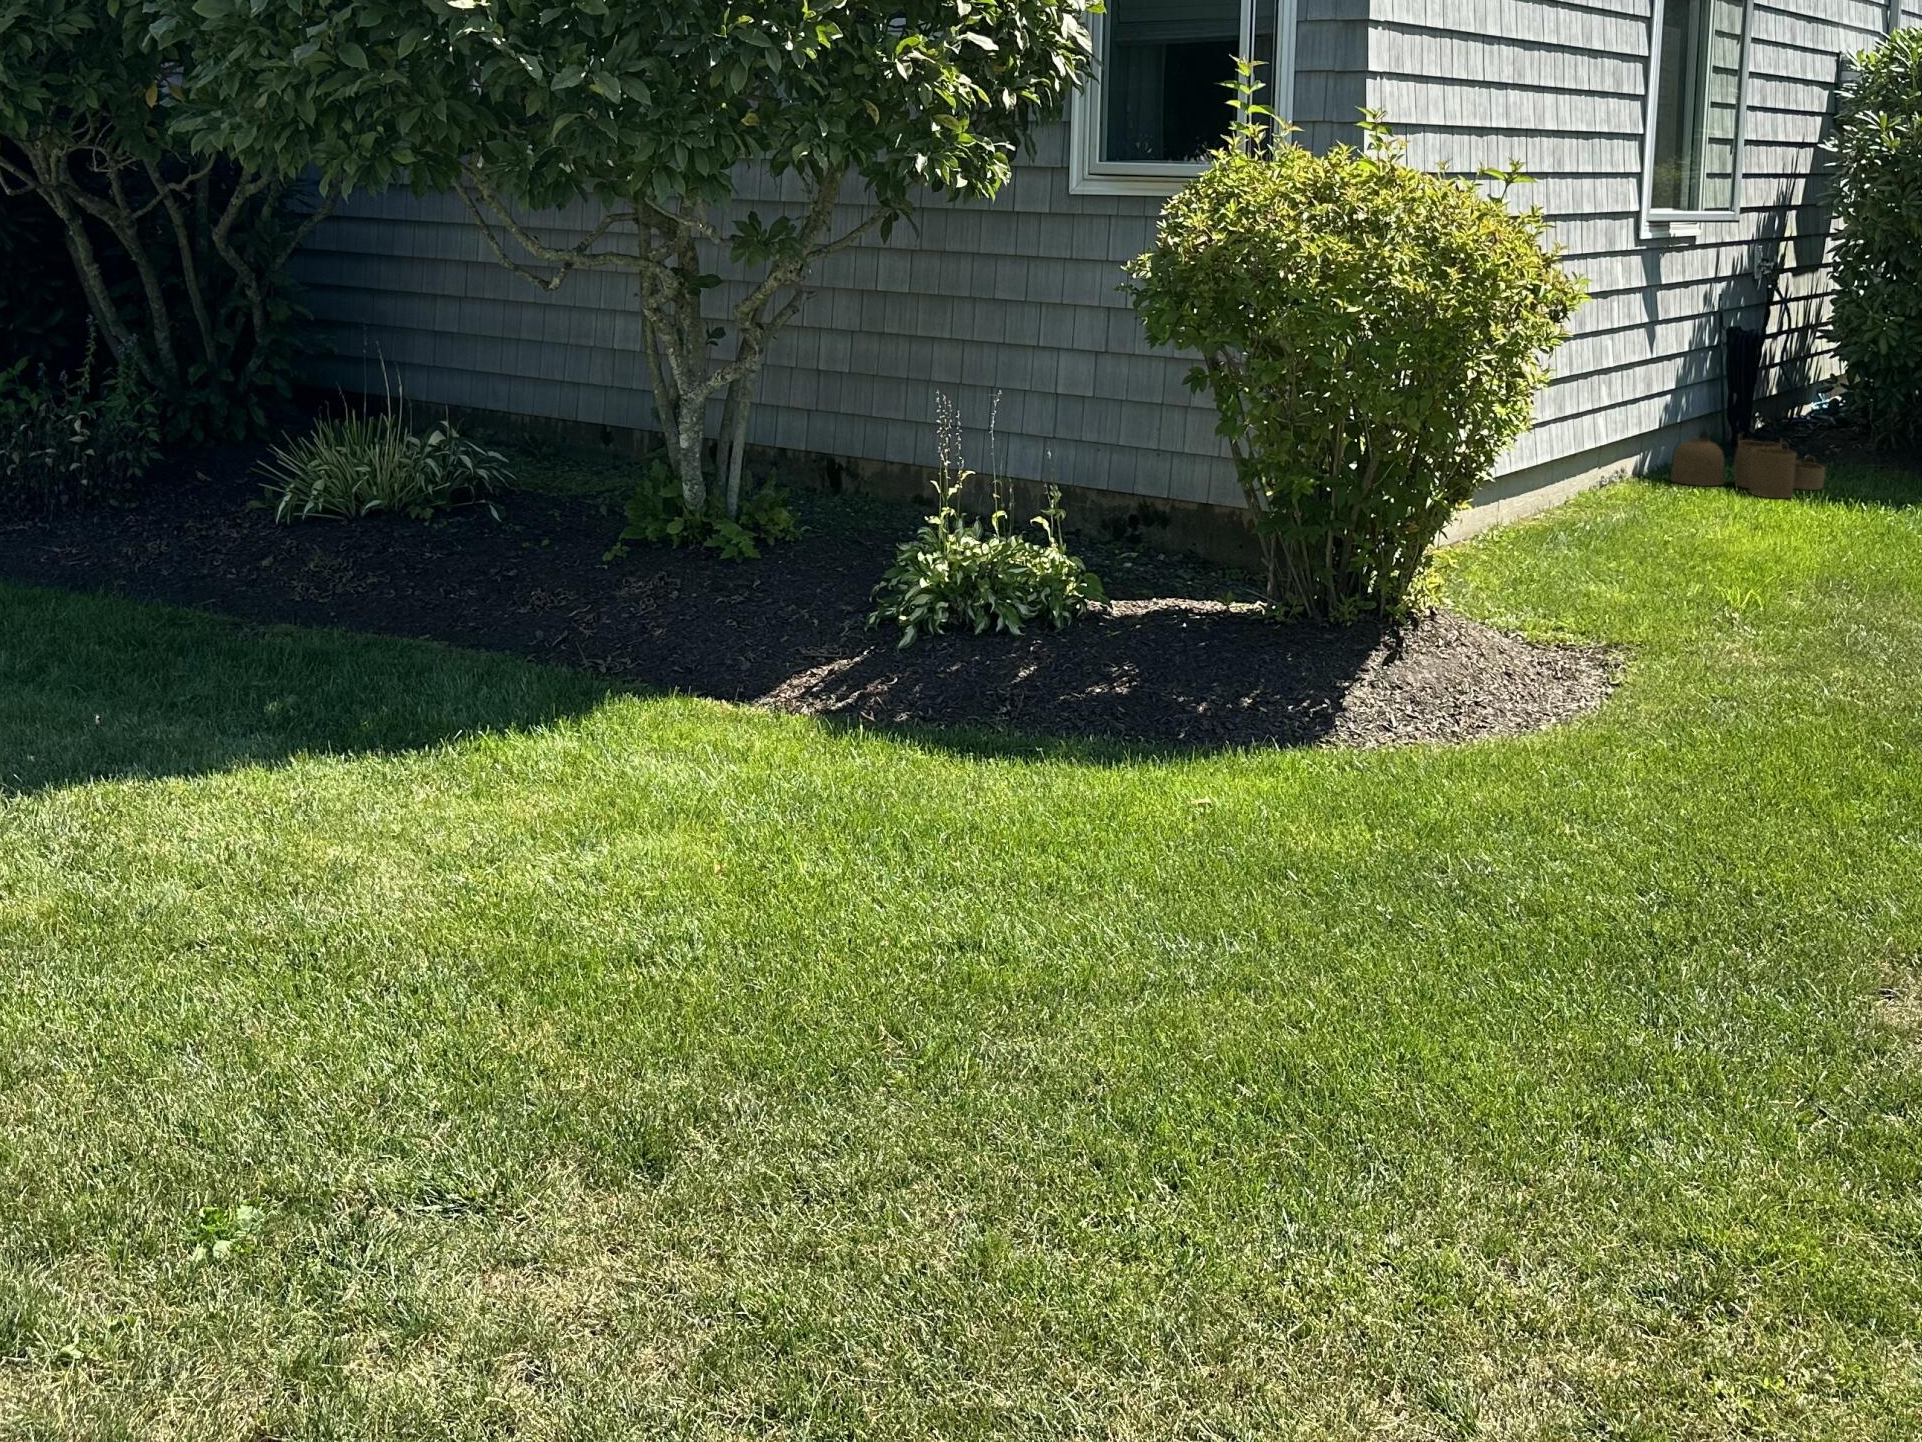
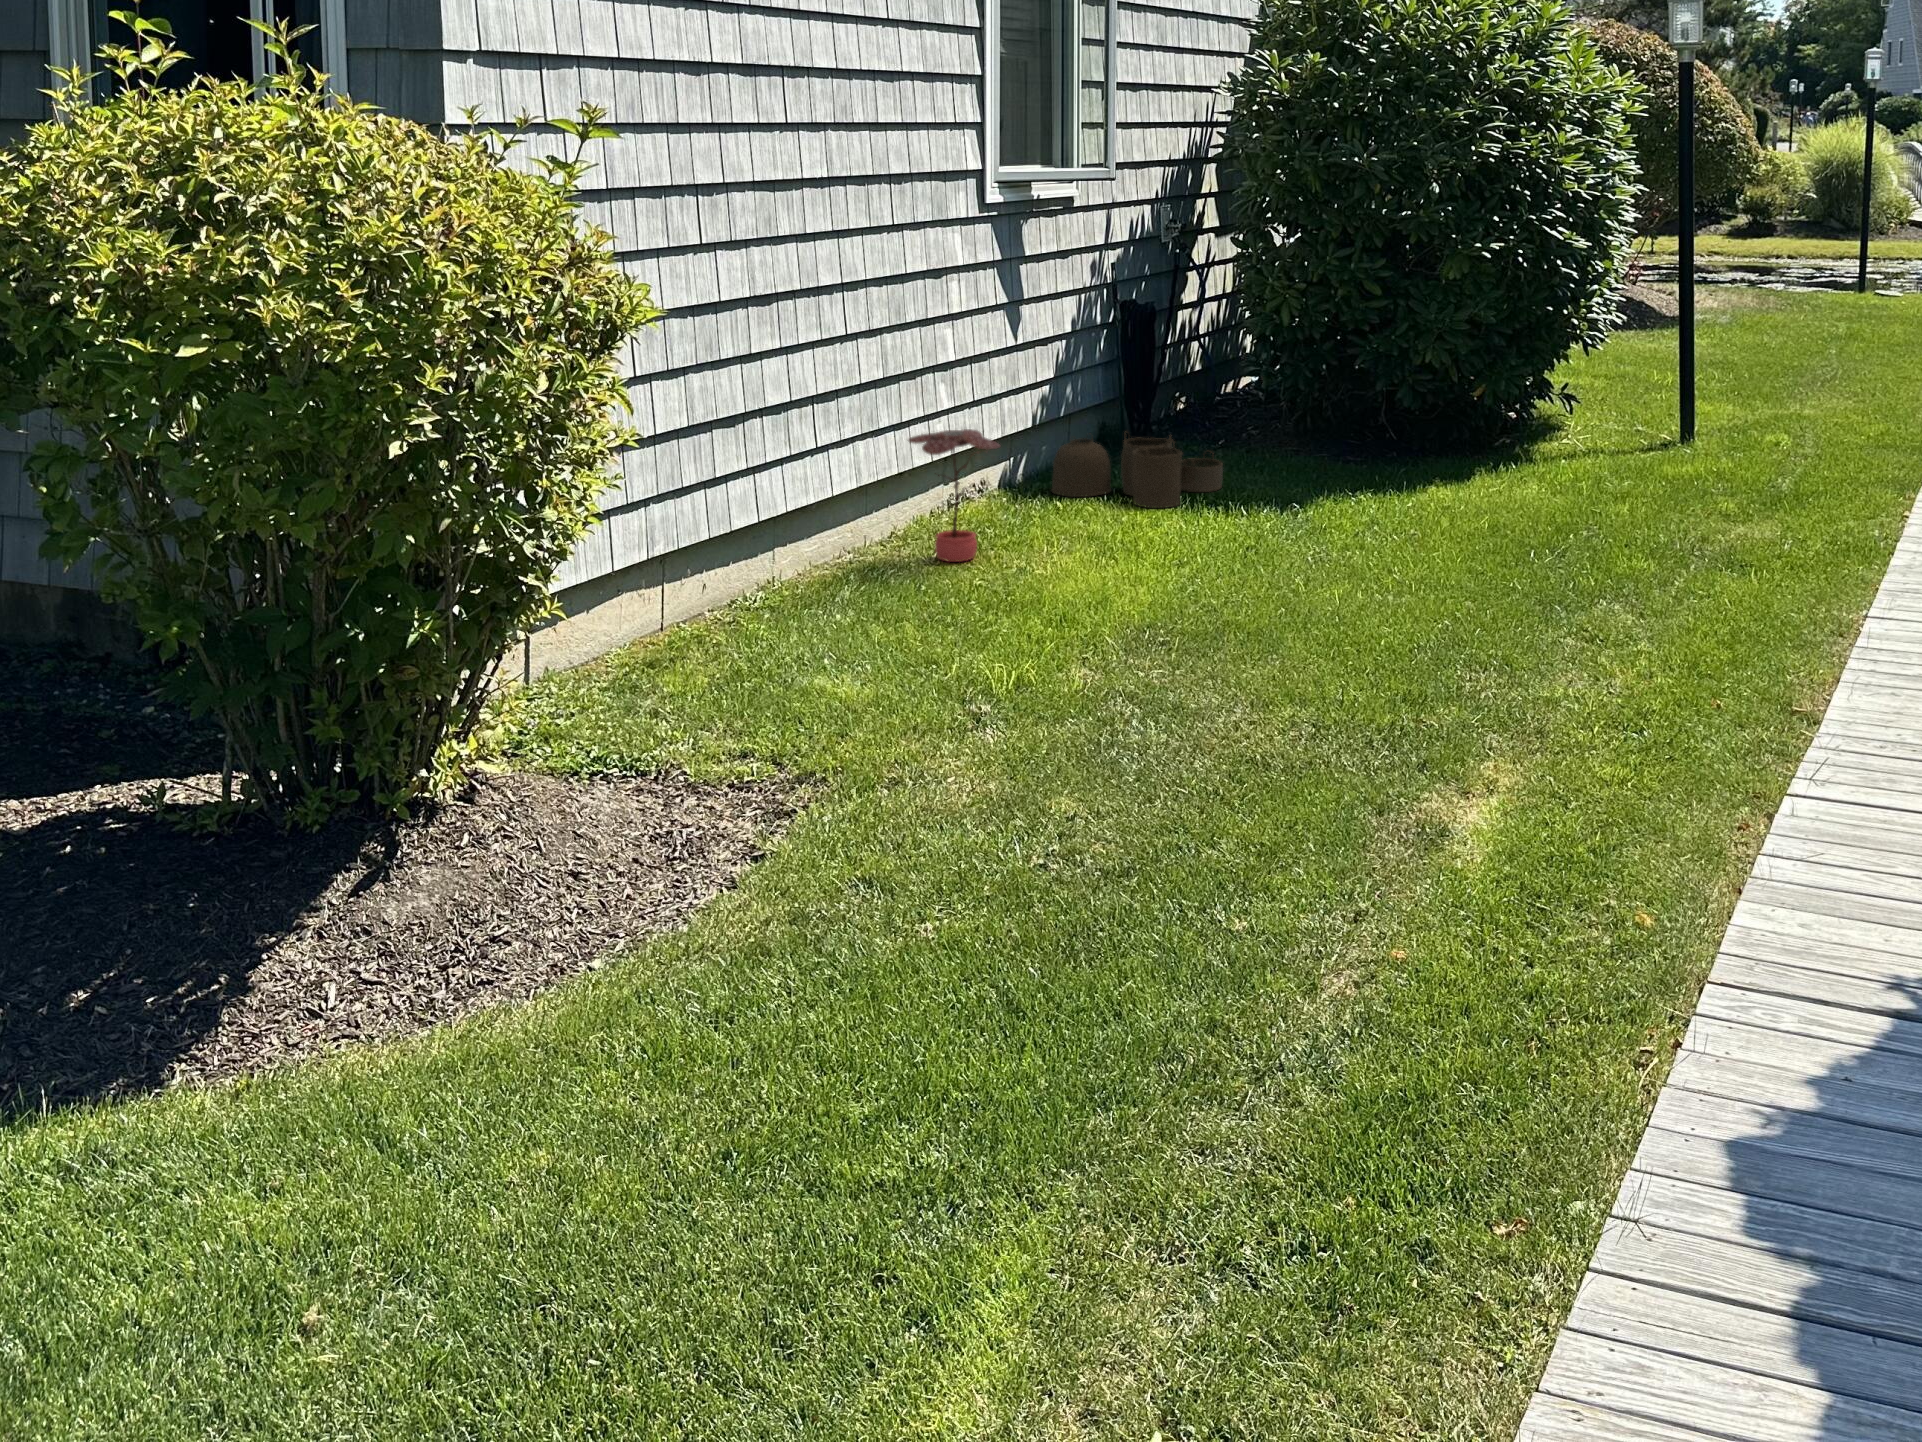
potted plant: none [1588,418,1669,522] -> present [908,429,1000,562]

